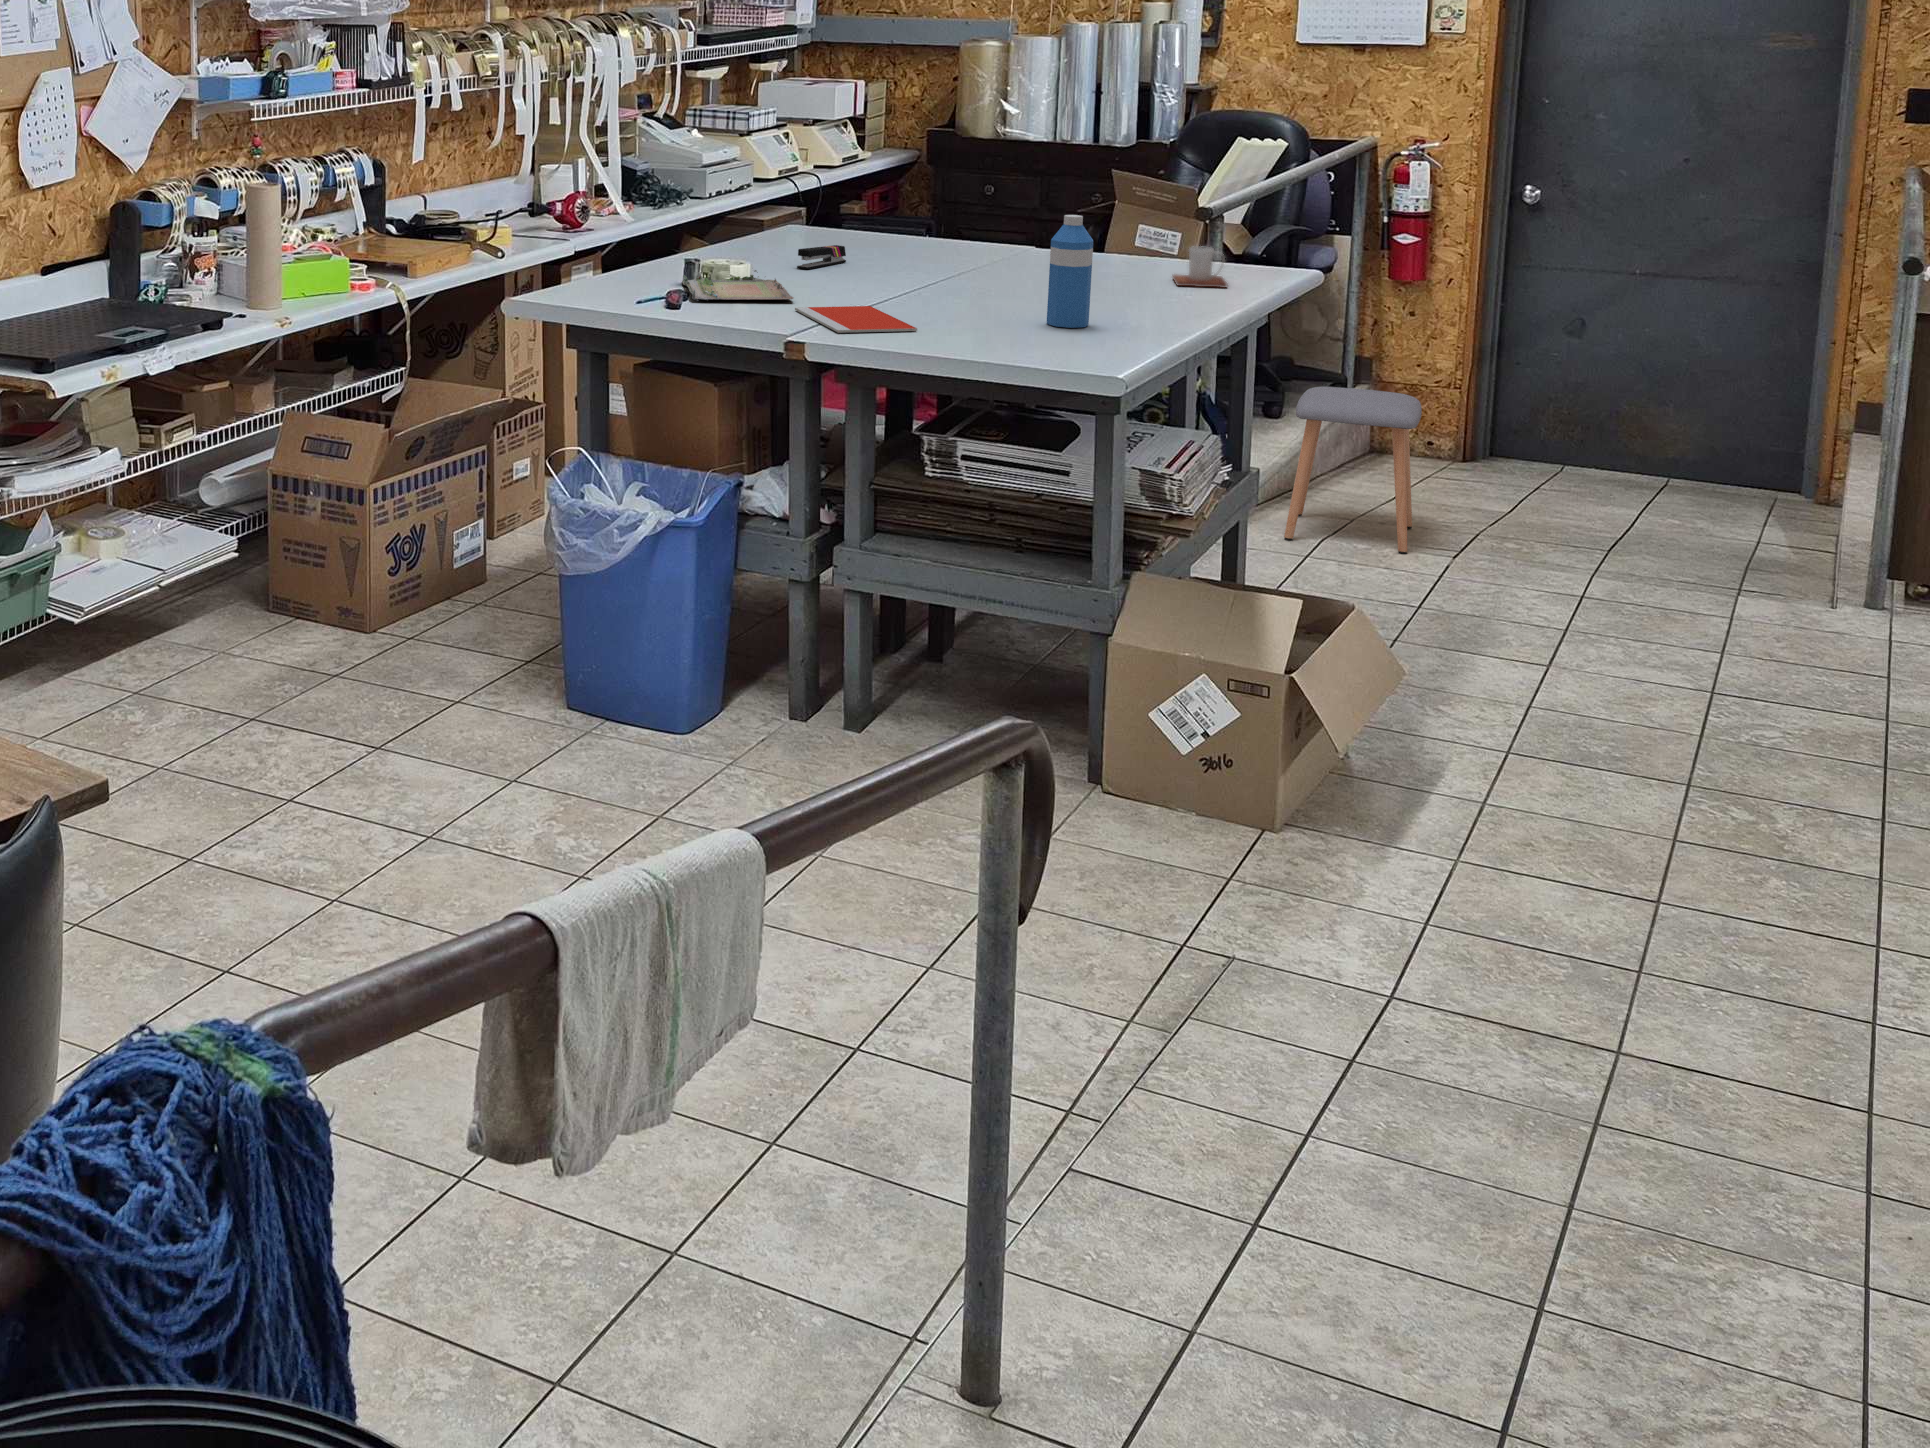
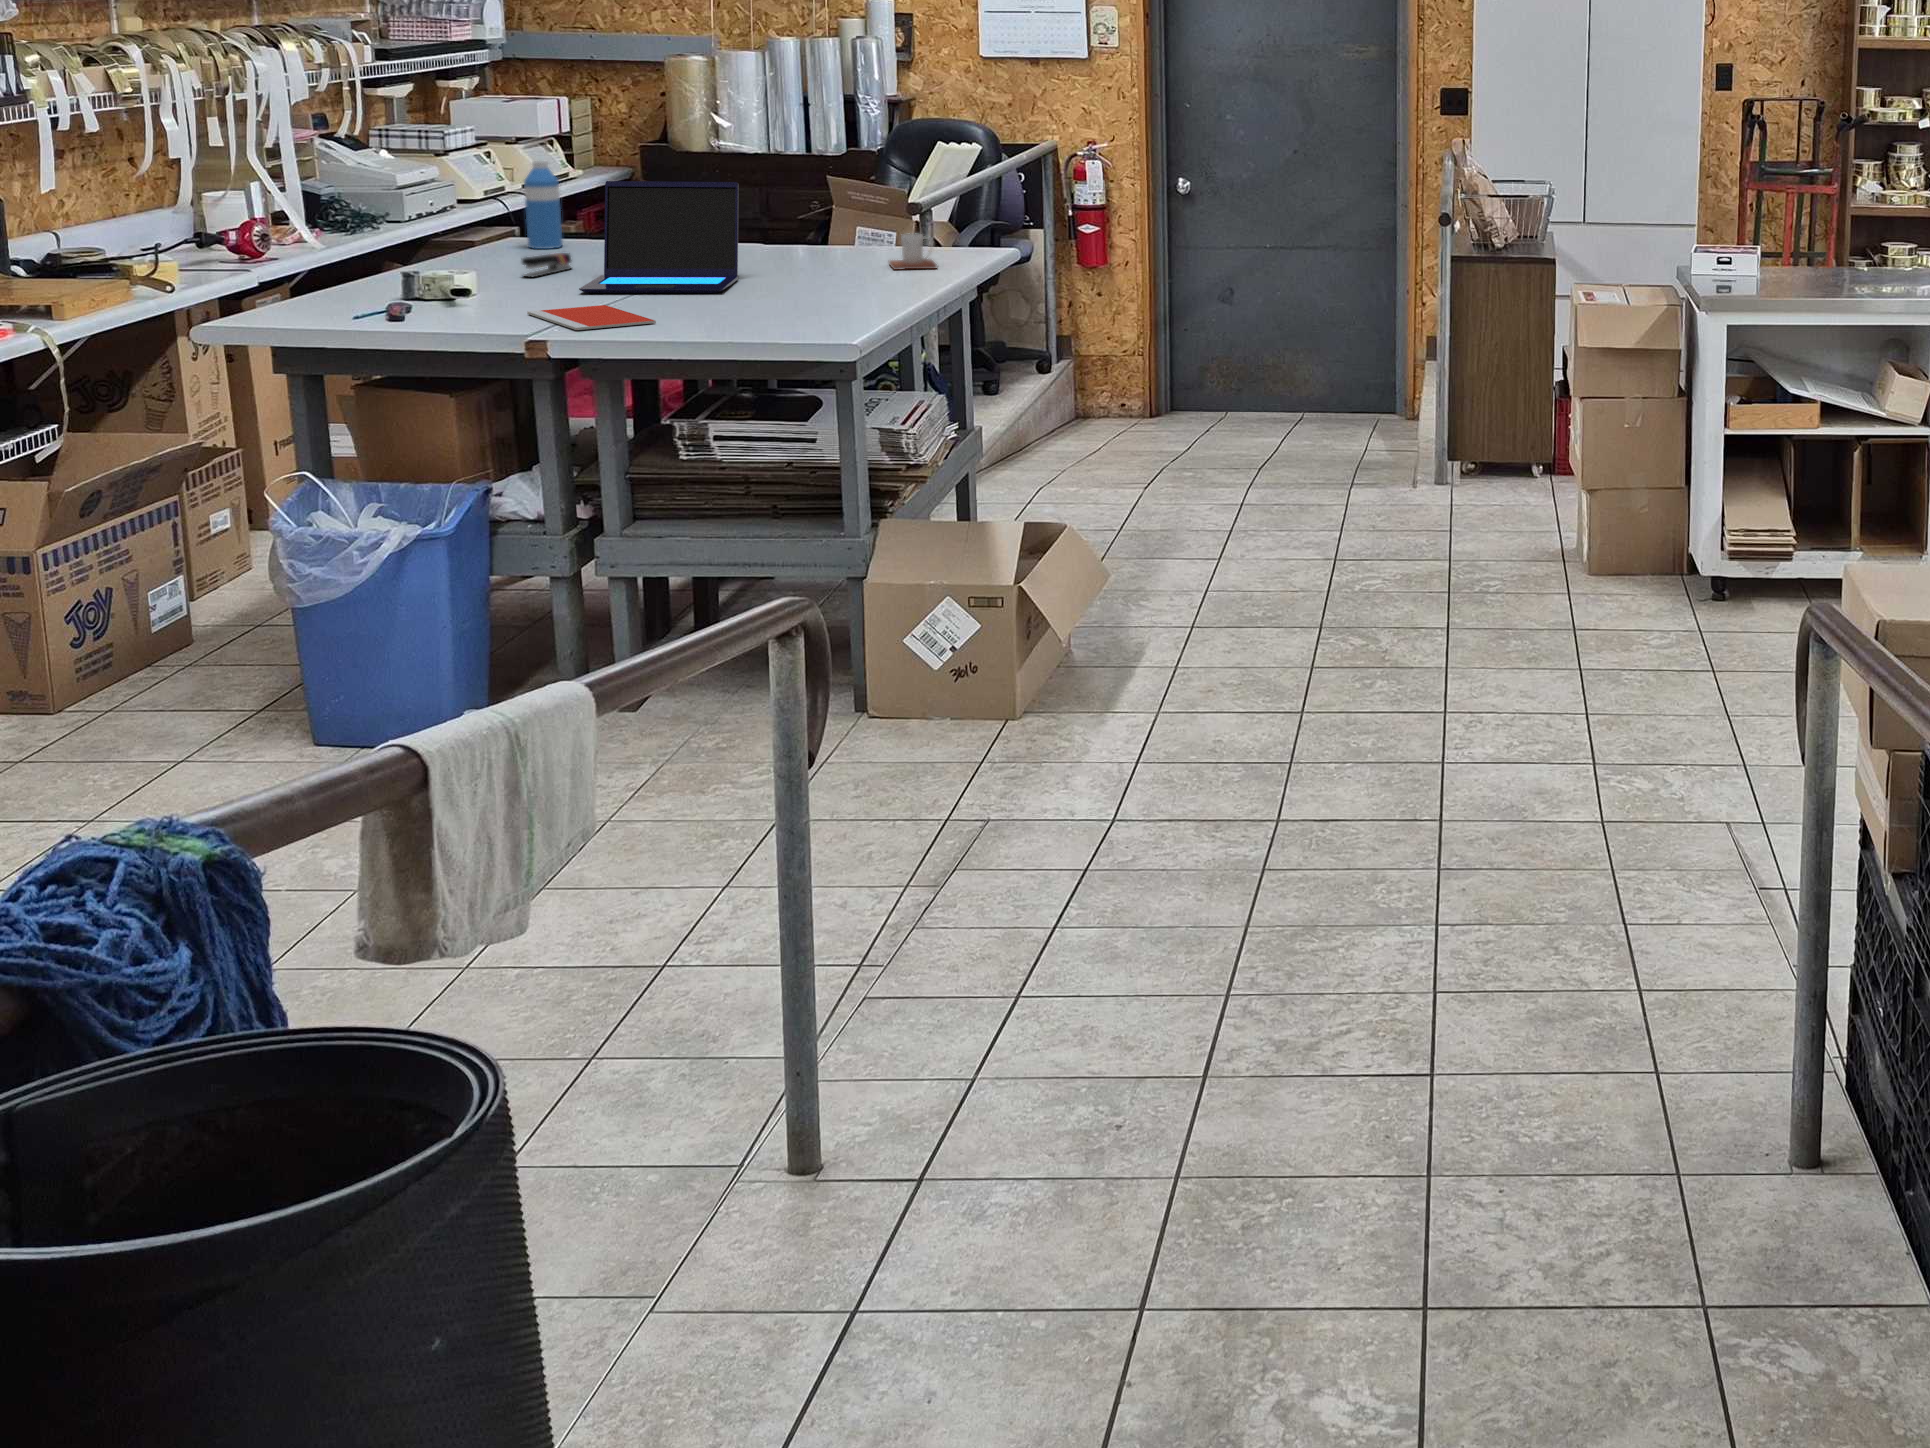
laptop: none [848,176,1018,300] -> present [579,181,739,293]
water bottle: present [1047,215,1093,328] -> present [524,161,563,249]
tray: present [683,270,794,301] -> none [399,278,525,313]
stool: present [1284,387,1422,554] -> none [1007,357,1112,494]

